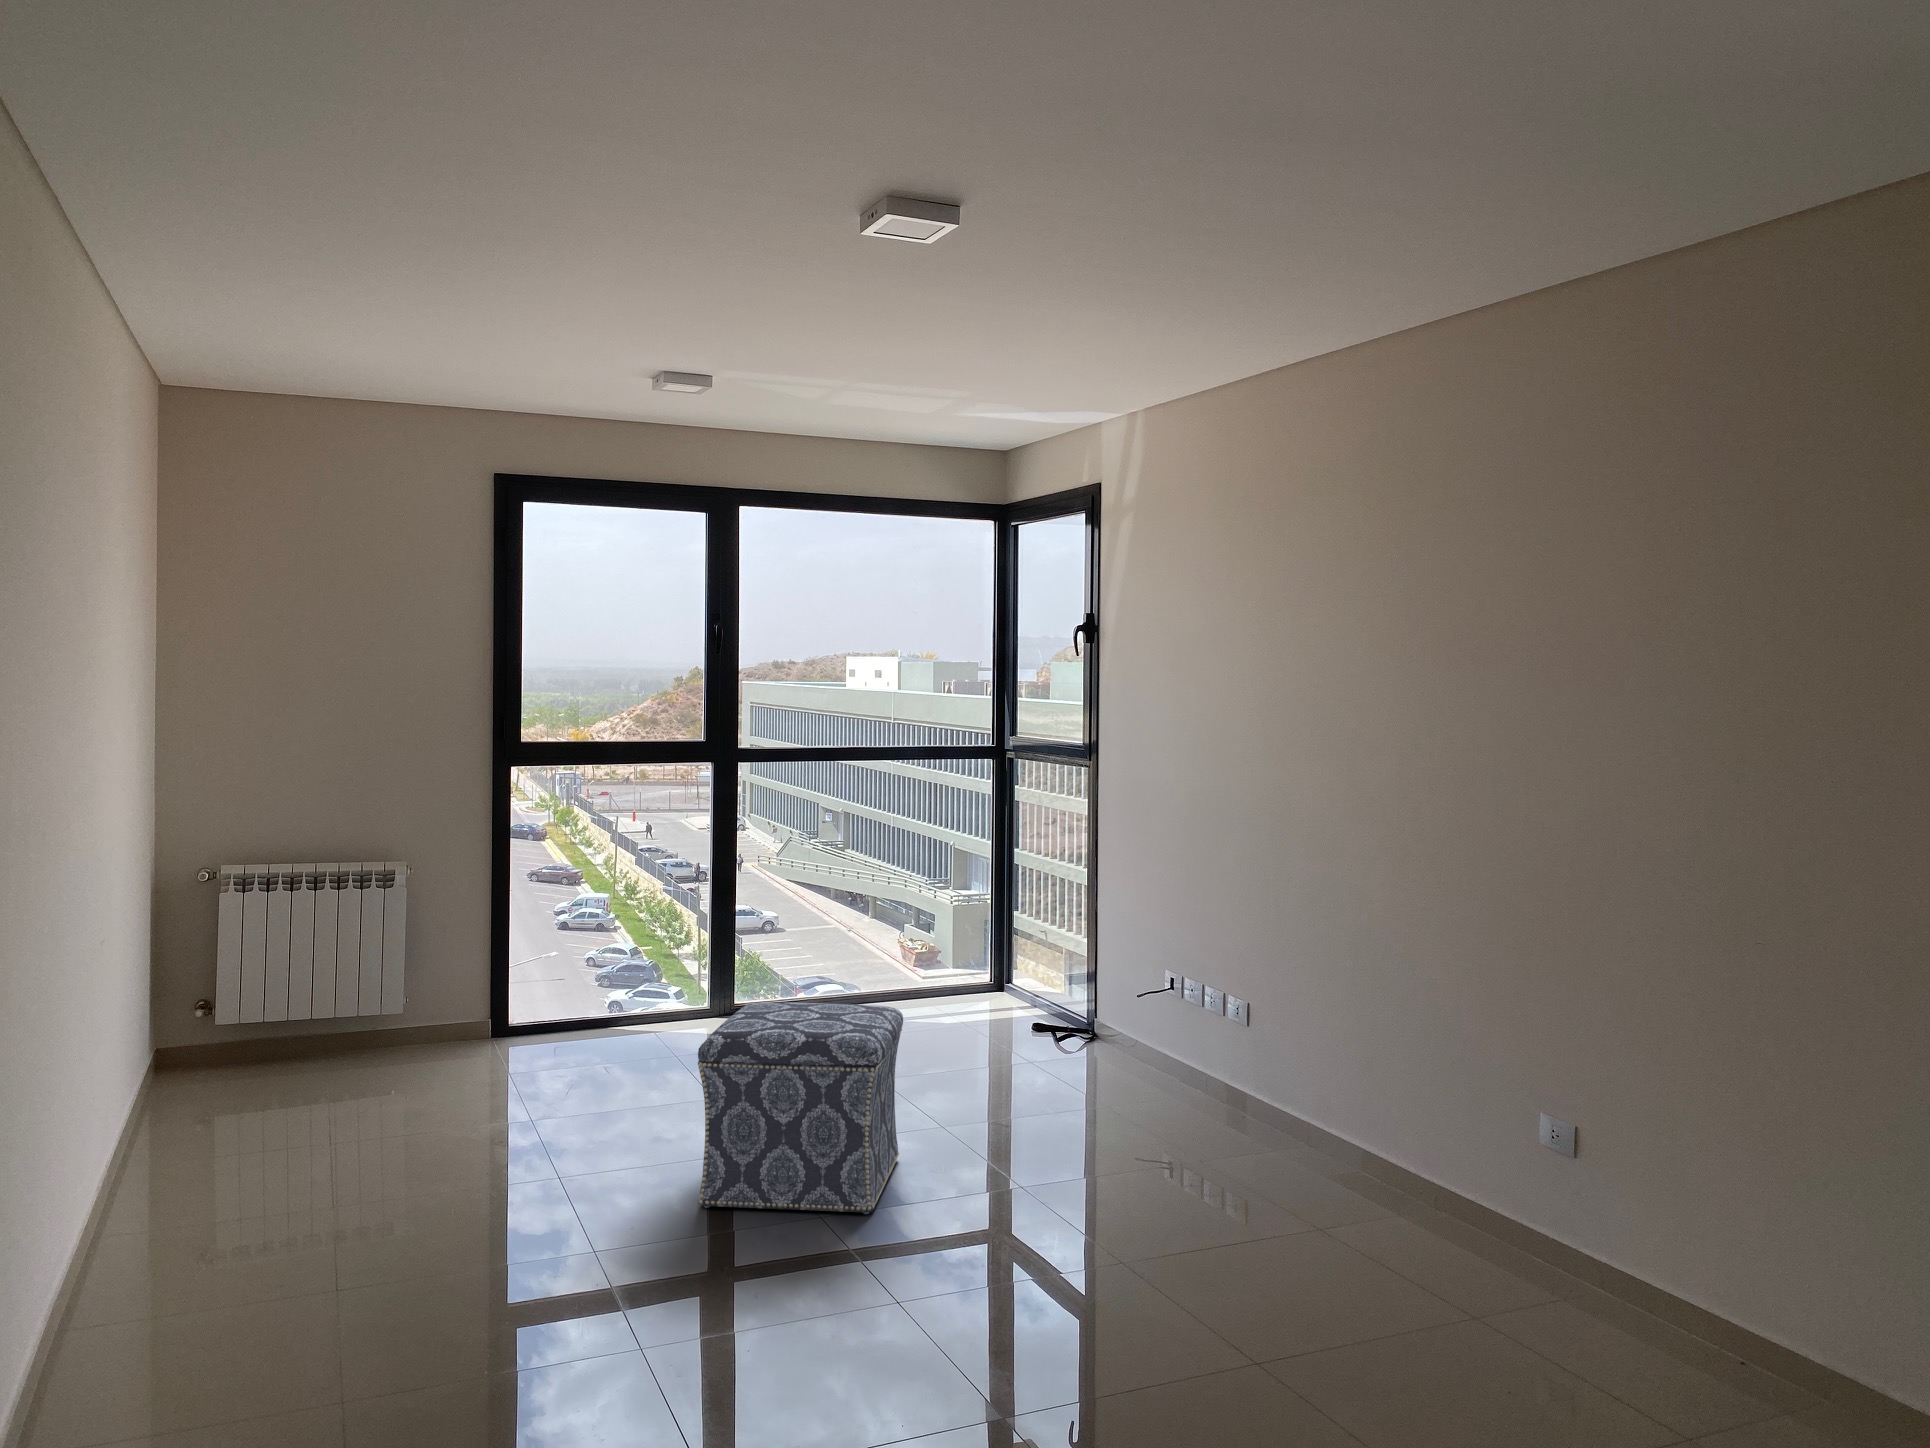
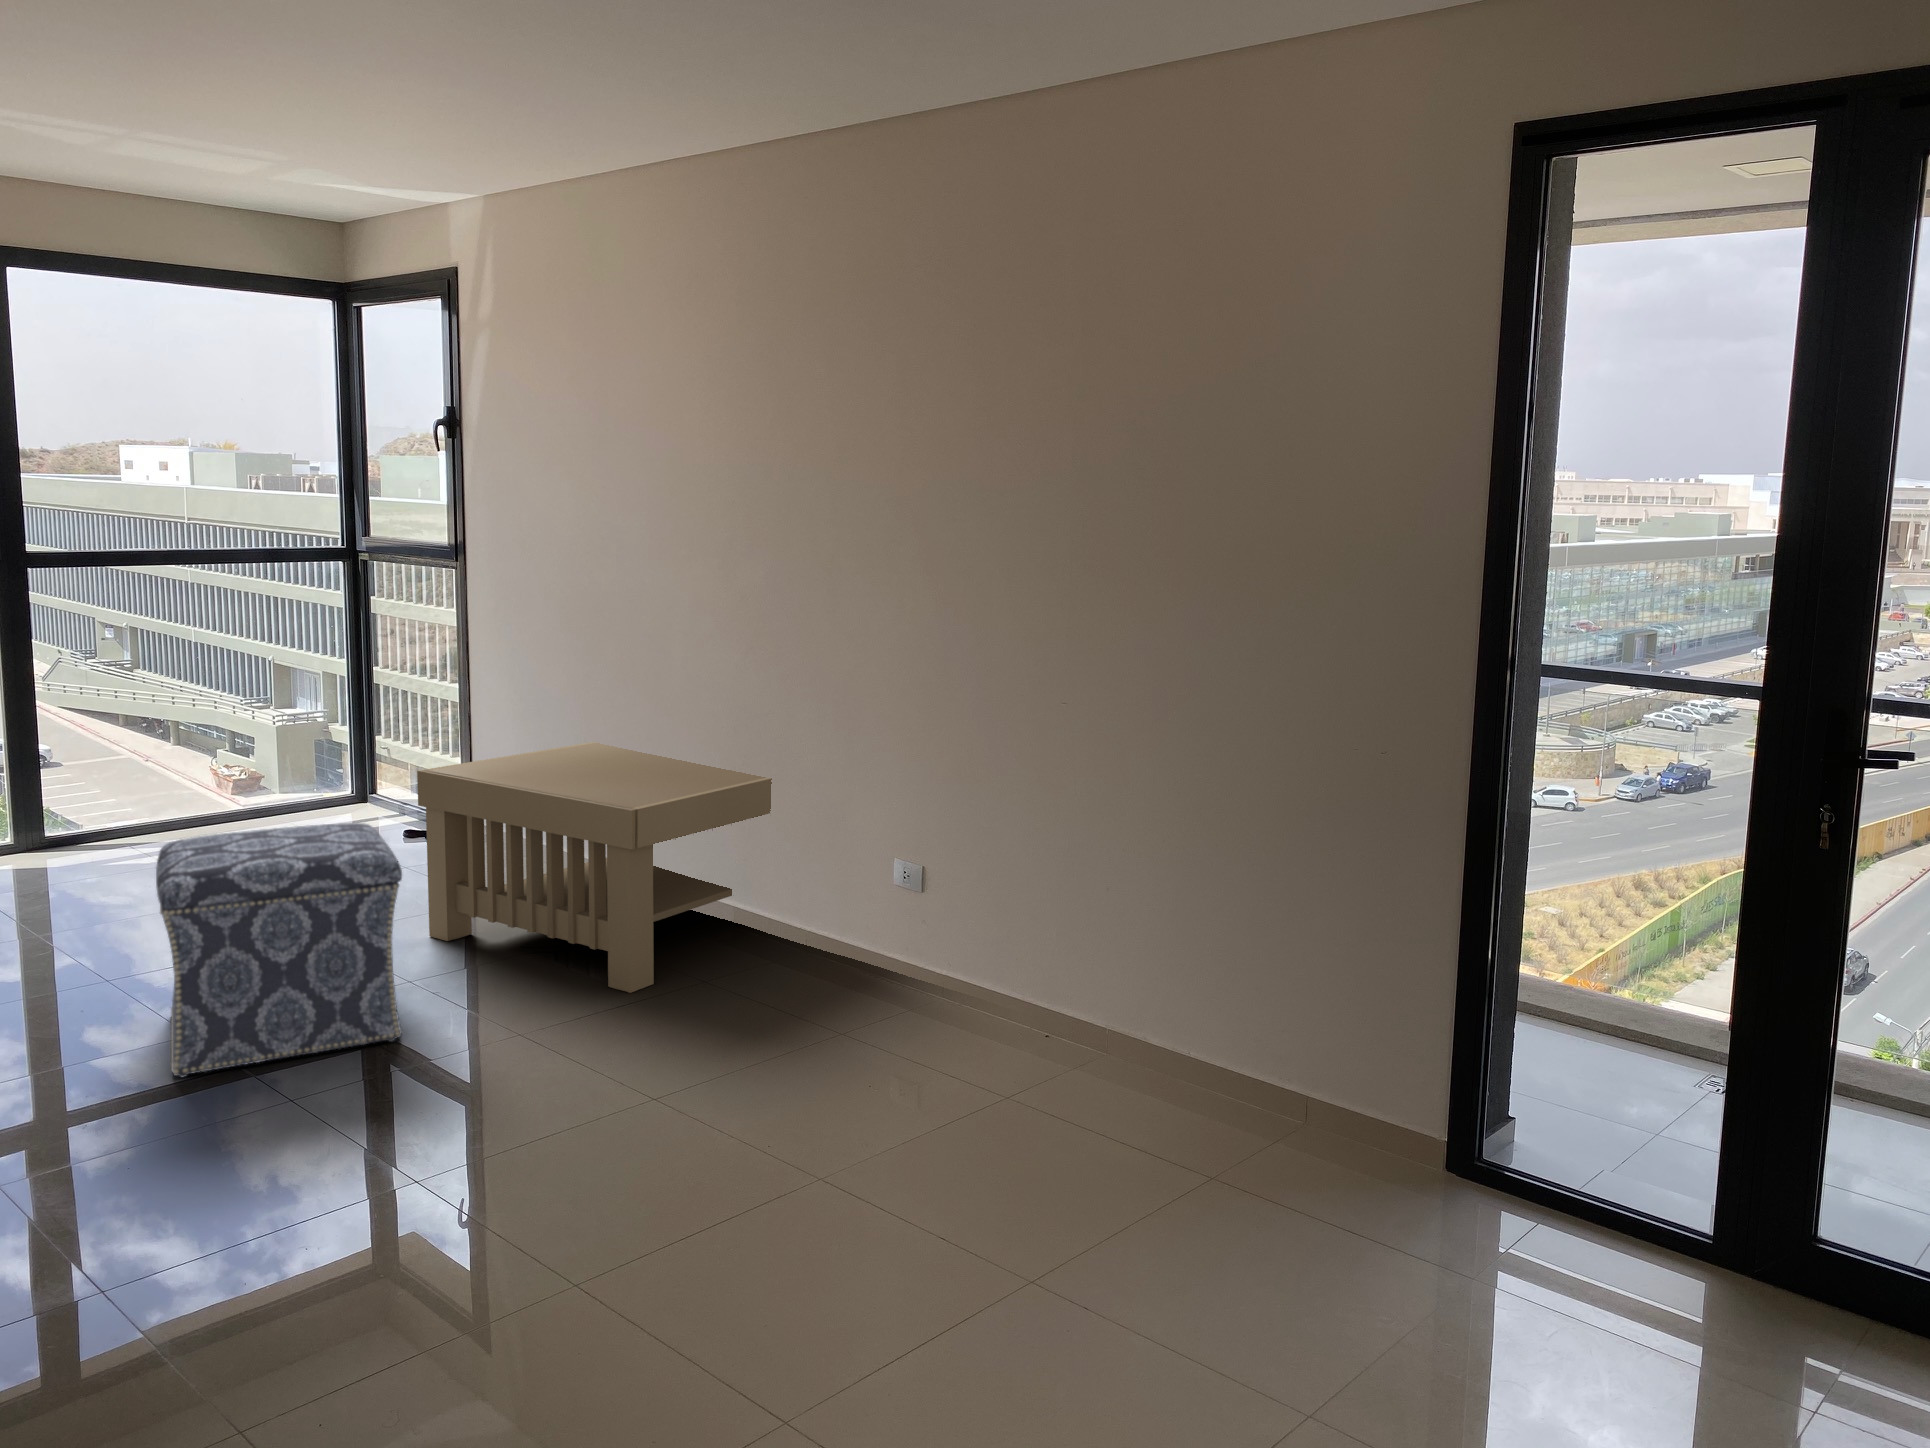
coffee table: none [971,947,1369,1216] -> present [417,742,772,993]

